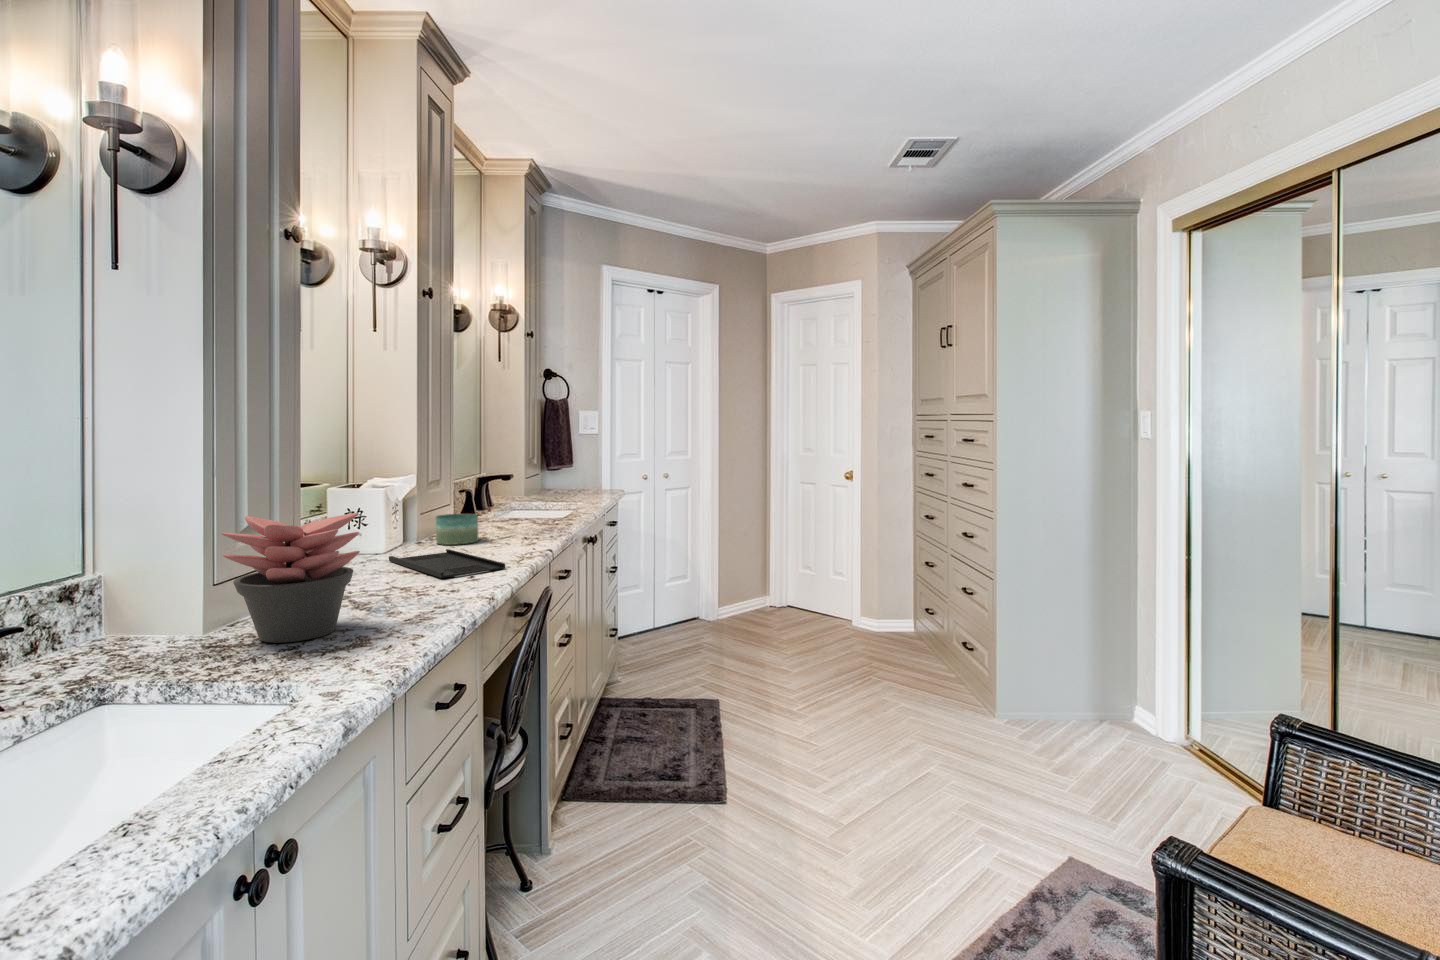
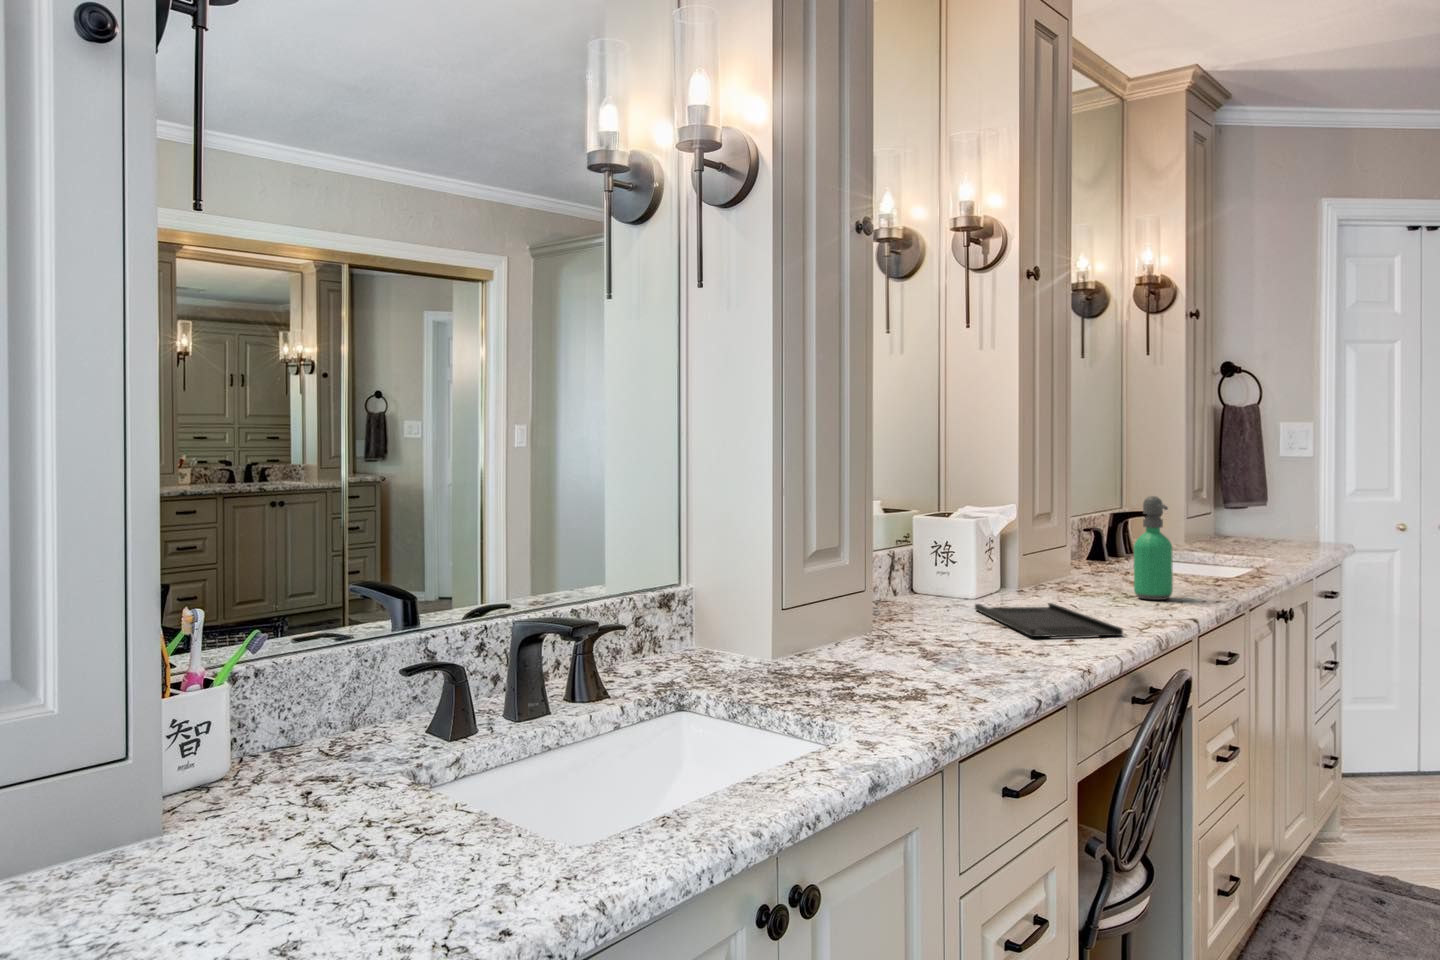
soap dispenser: none [503,468,529,539] -> present [1134,496,1173,600]
succulent plant: present [221,513,360,643] -> none [787,535,924,682]
candle: present [436,514,478,545] -> none [1039,557,1097,599]

